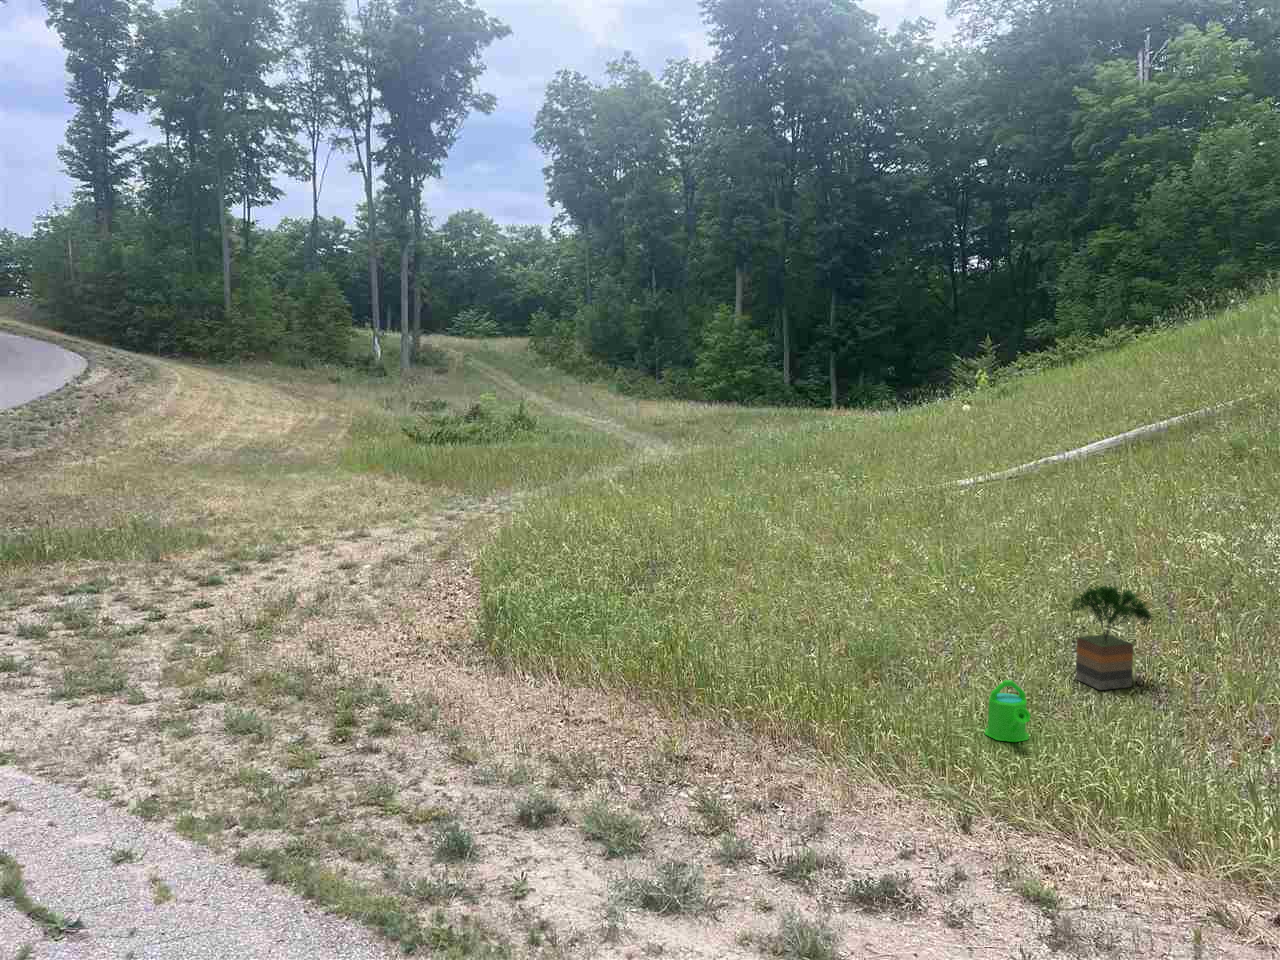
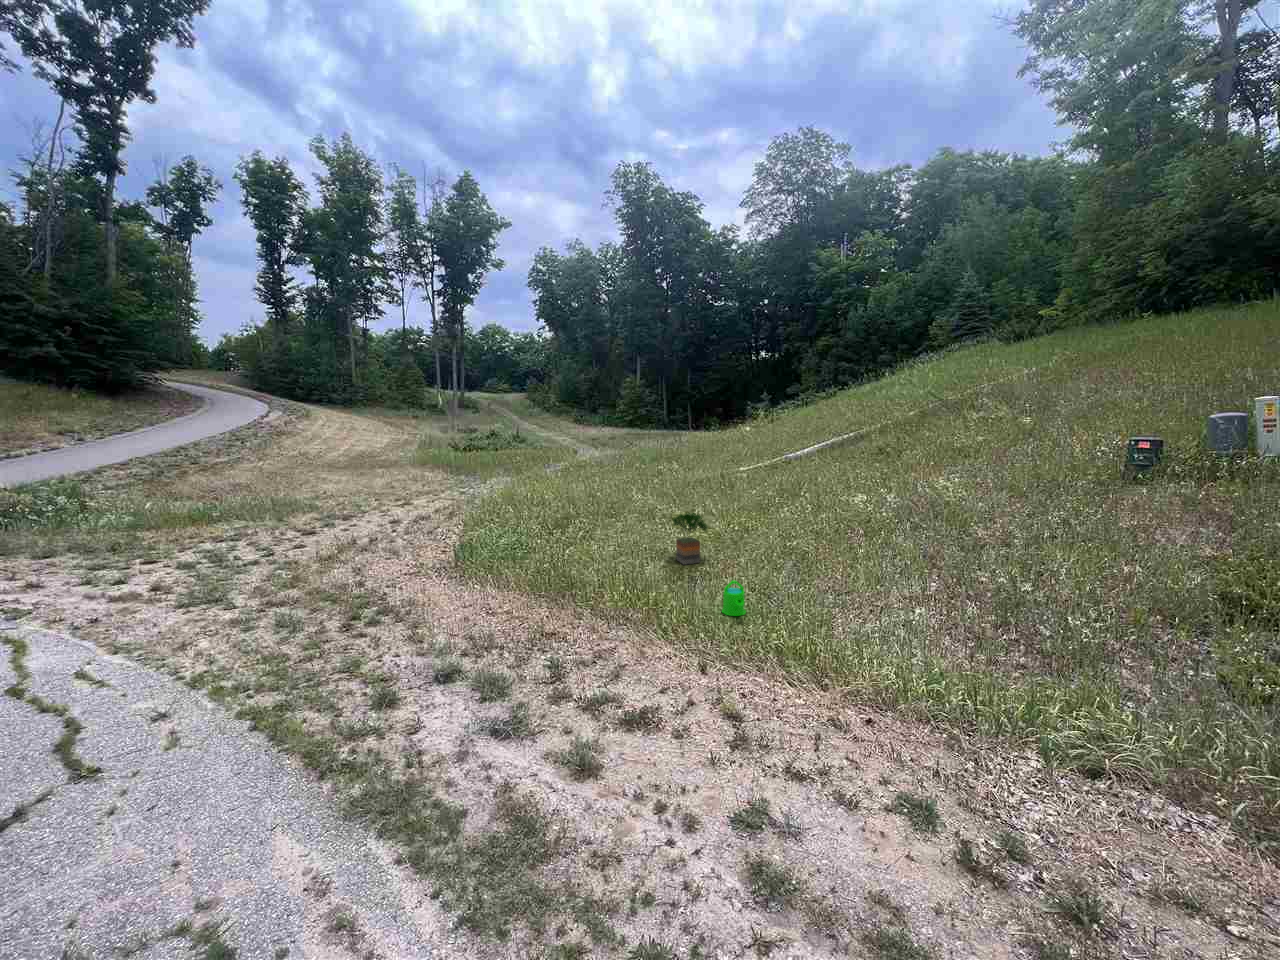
potted tree: present [1071,586,1152,690] -> present [673,513,707,565]

